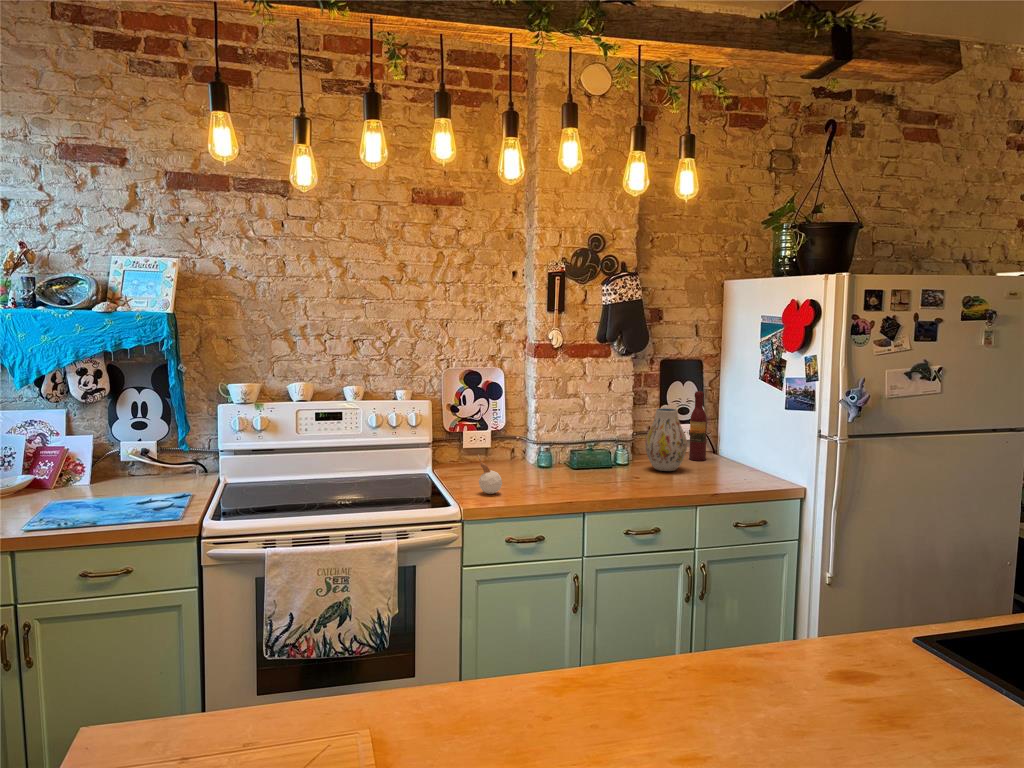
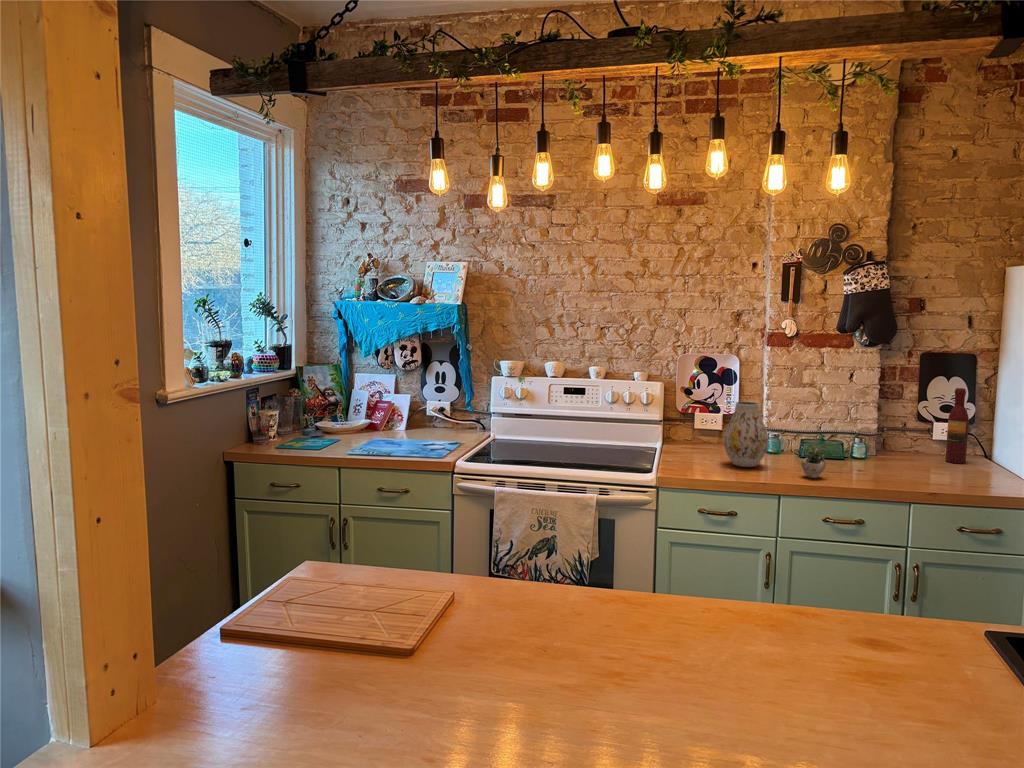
vase: present [645,408,687,471] -> present [724,402,769,467]
succulent plant: none [594,454,640,491] -> present [801,445,851,478]
candle: present [478,455,502,494] -> none [685,431,707,468]

